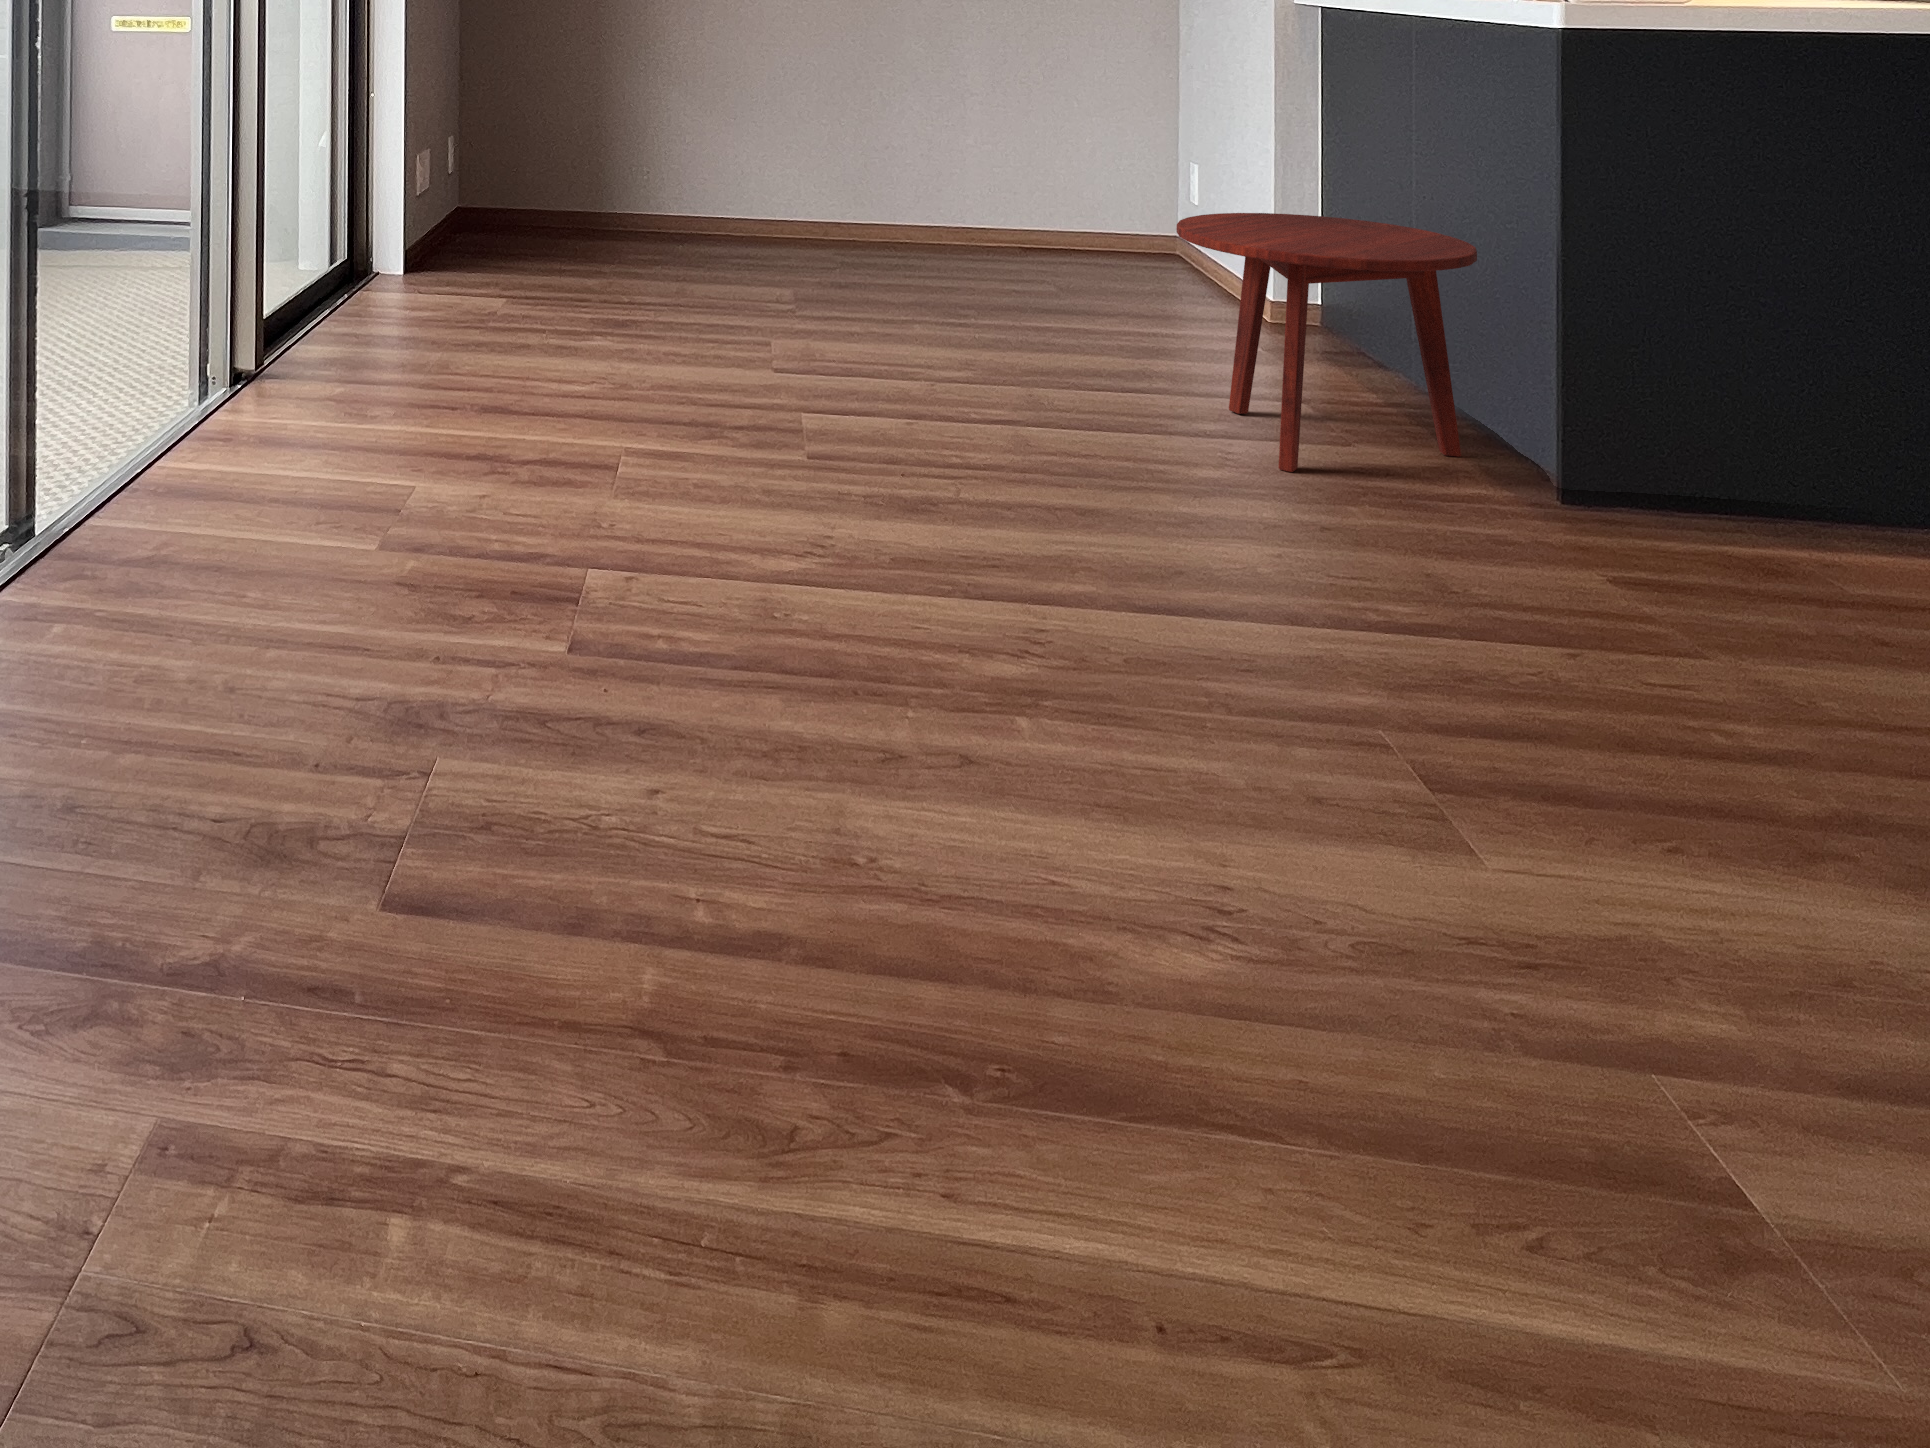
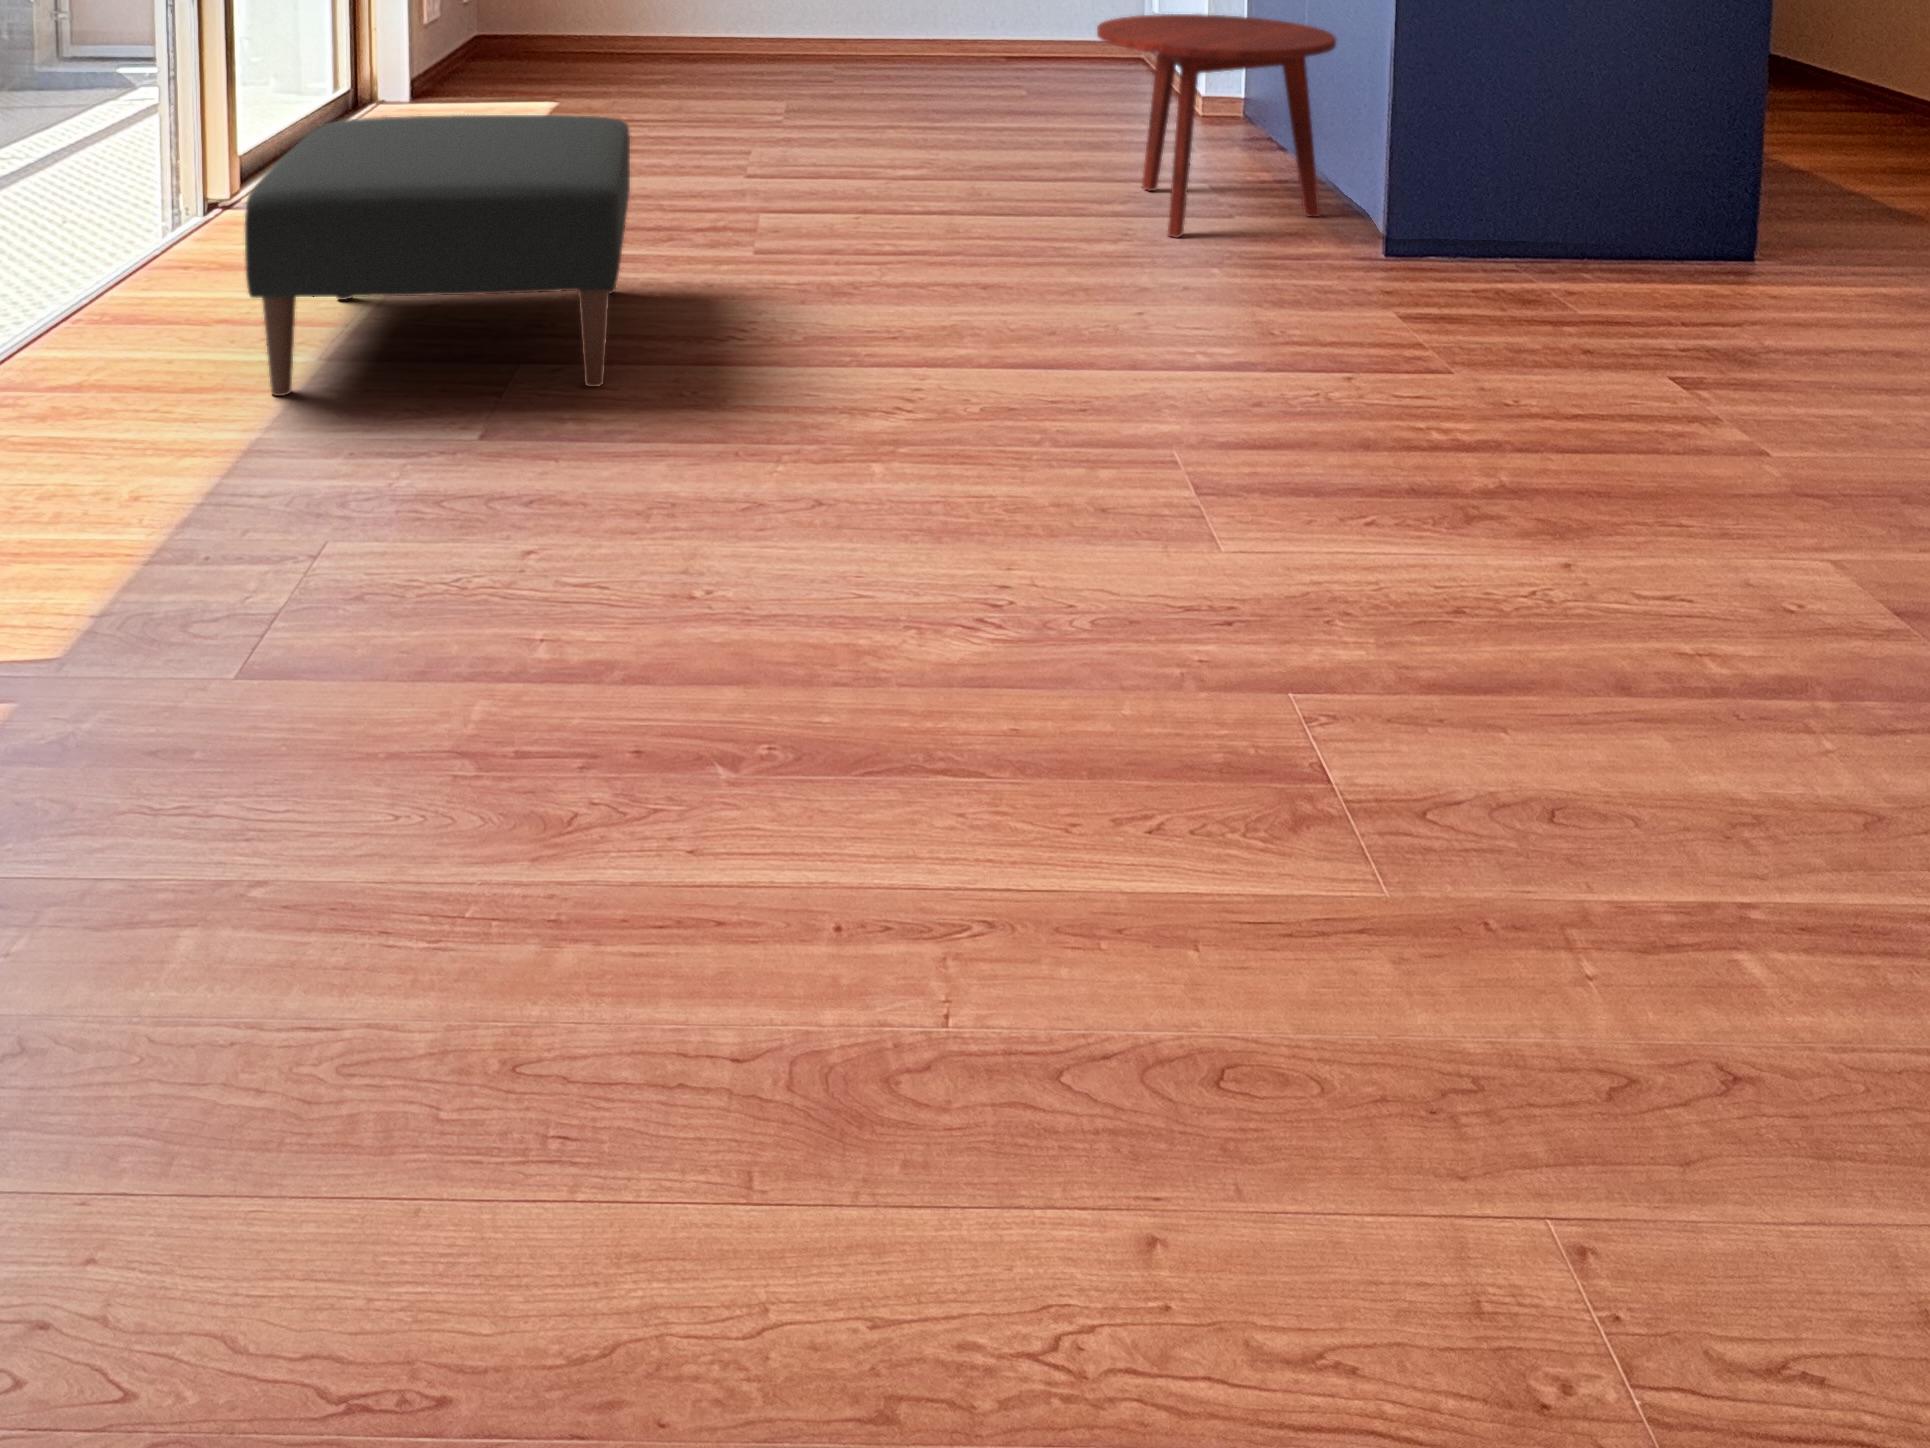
ottoman: none [333,298,708,601] -> present [245,115,630,396]

